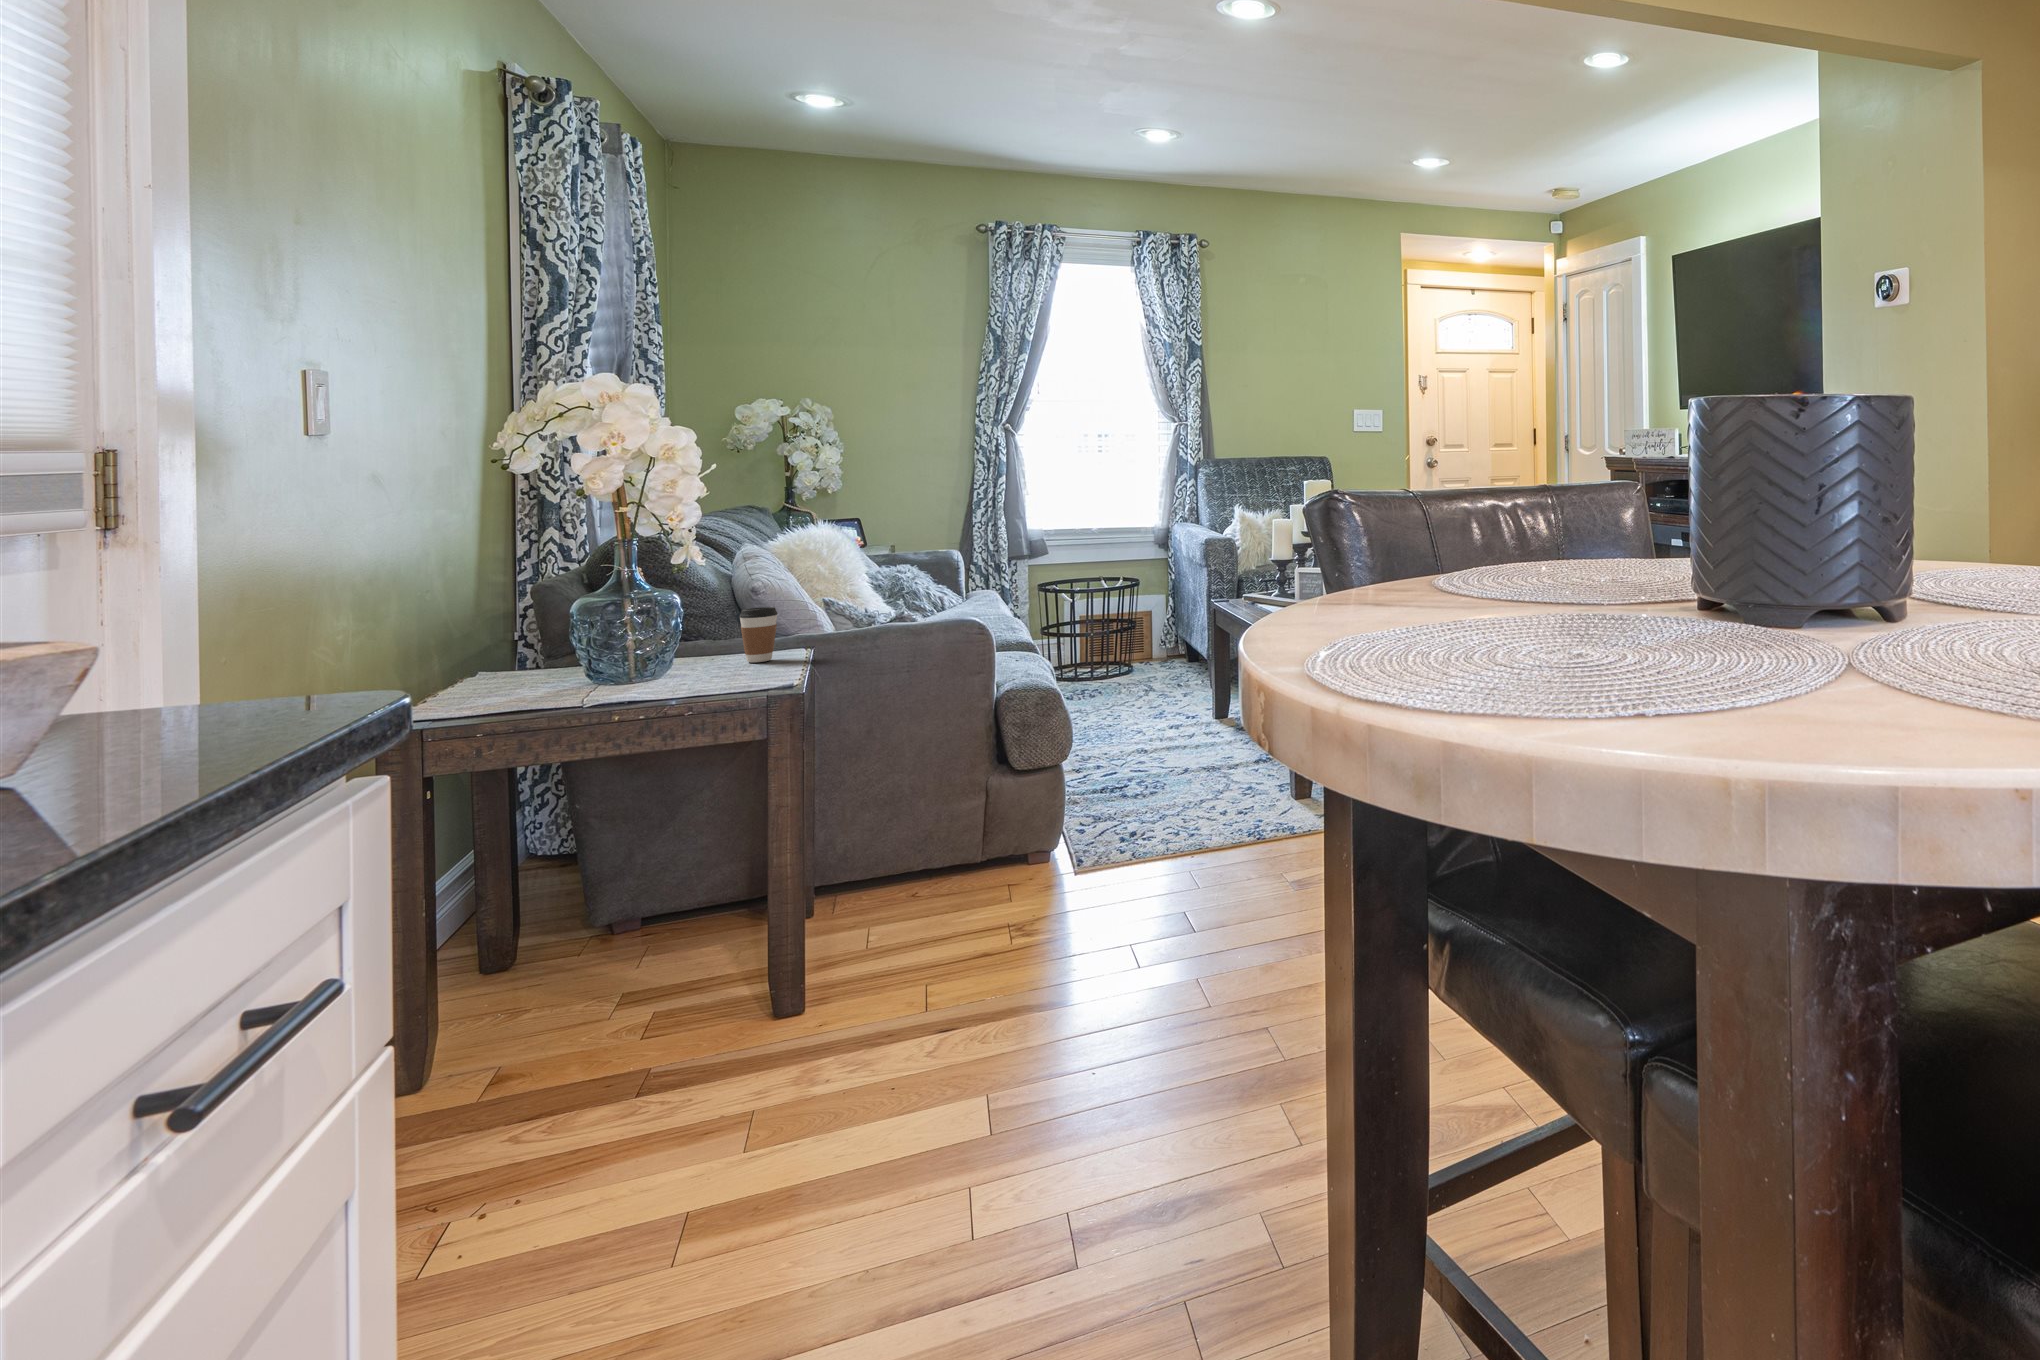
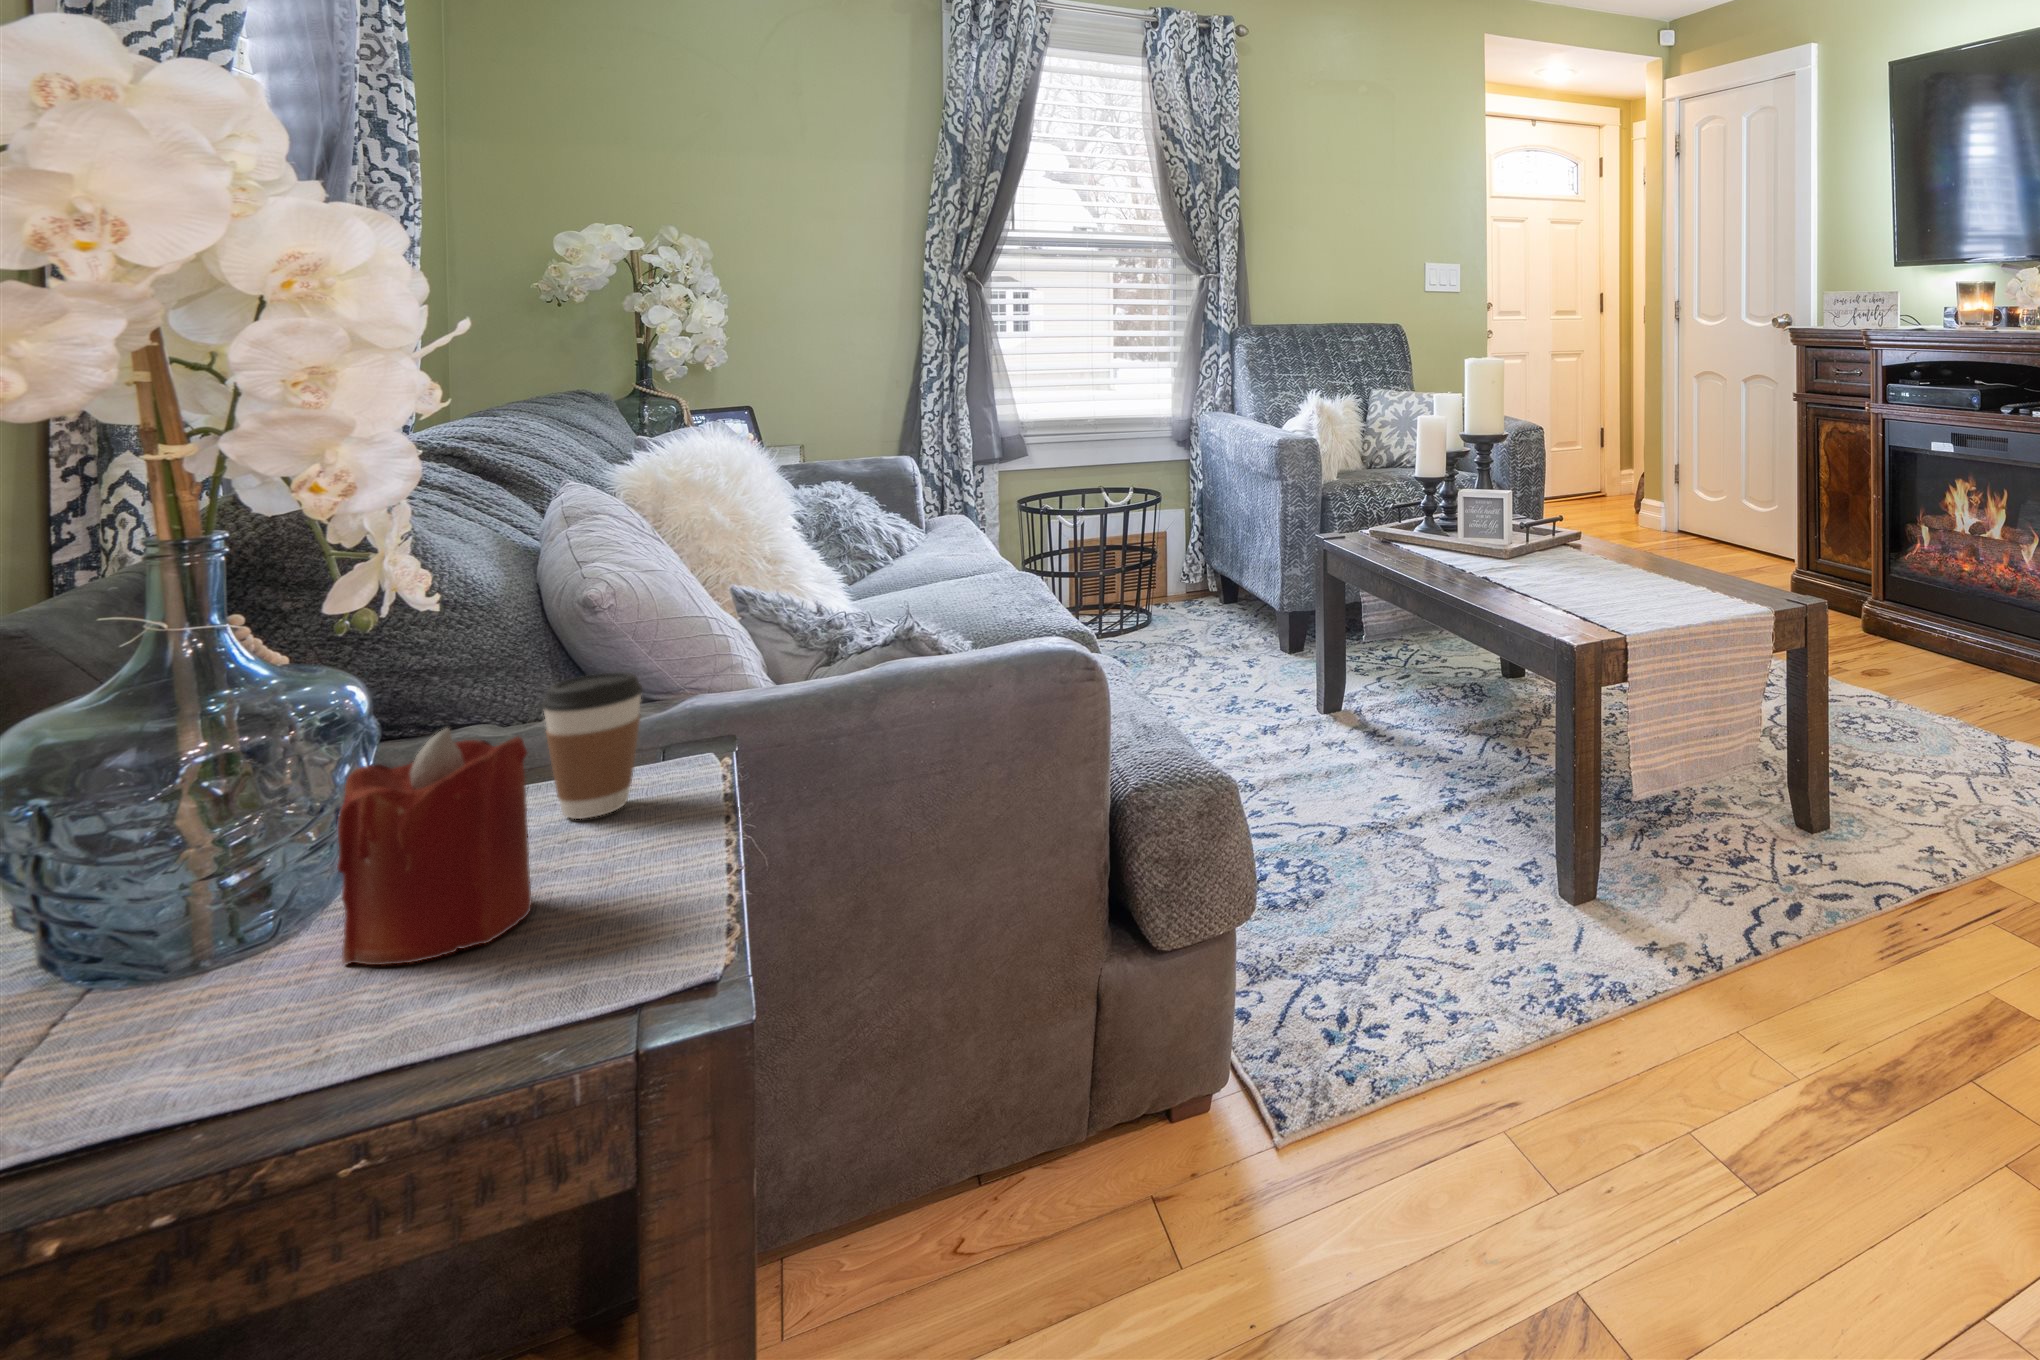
candle: none [677,609,737,685] -> present [337,728,531,965]

